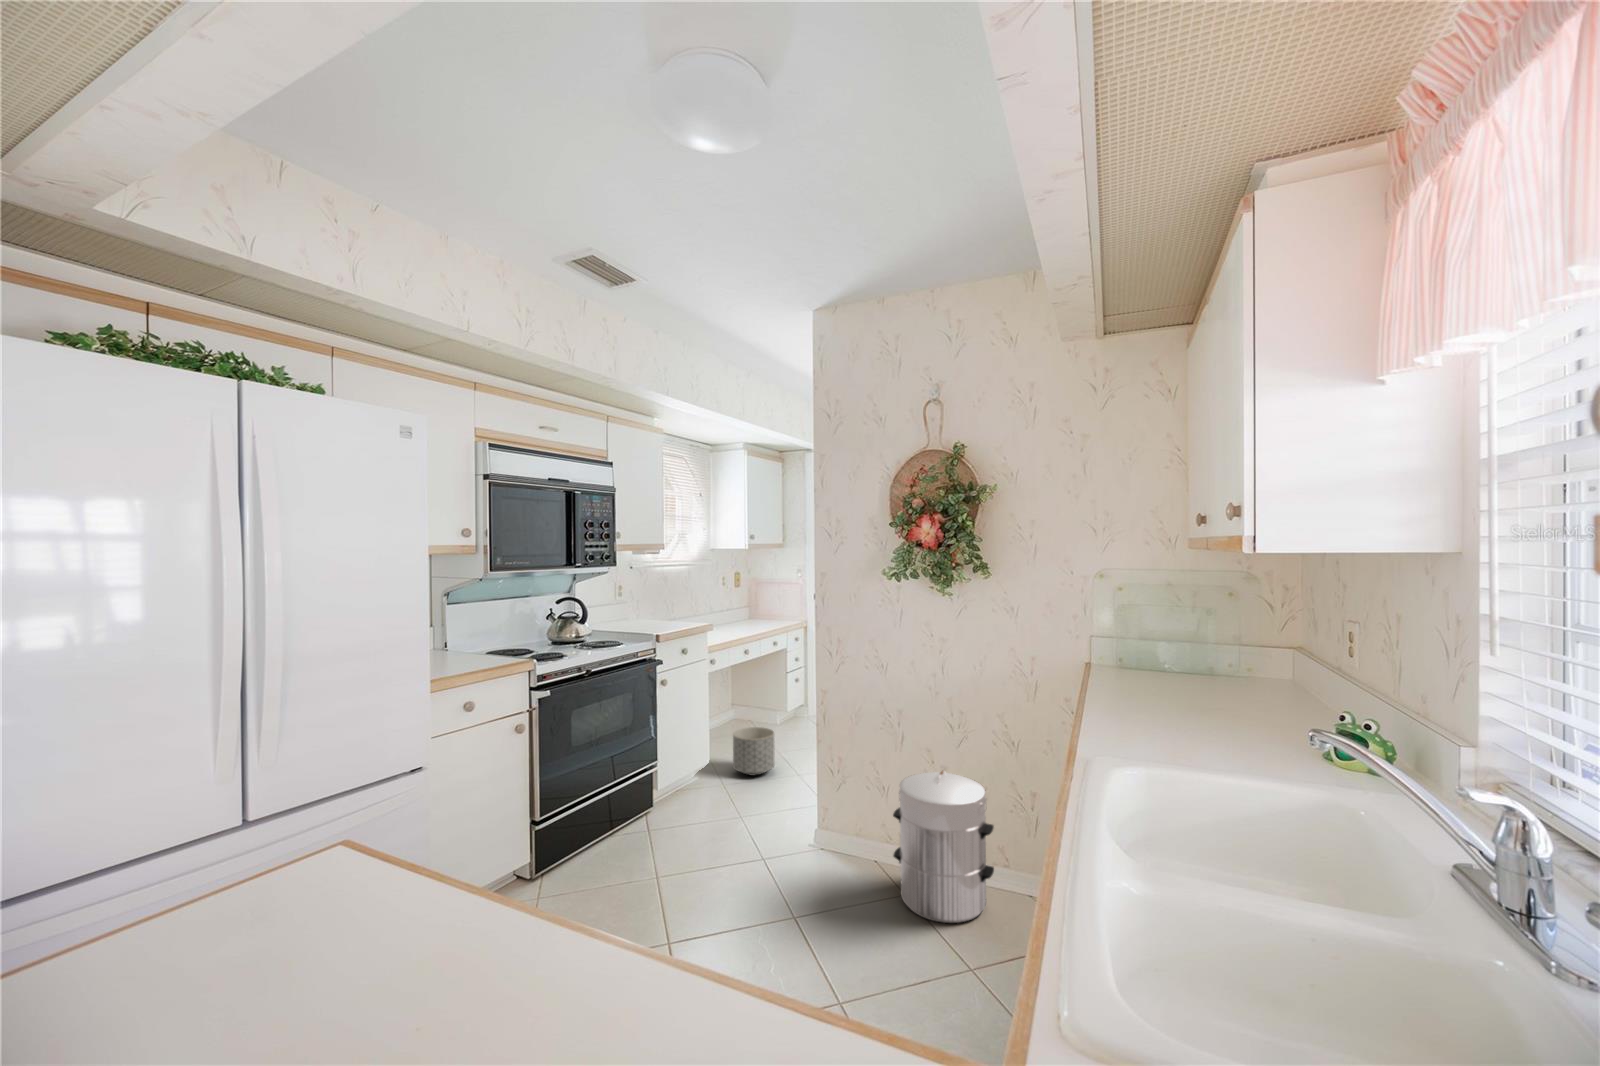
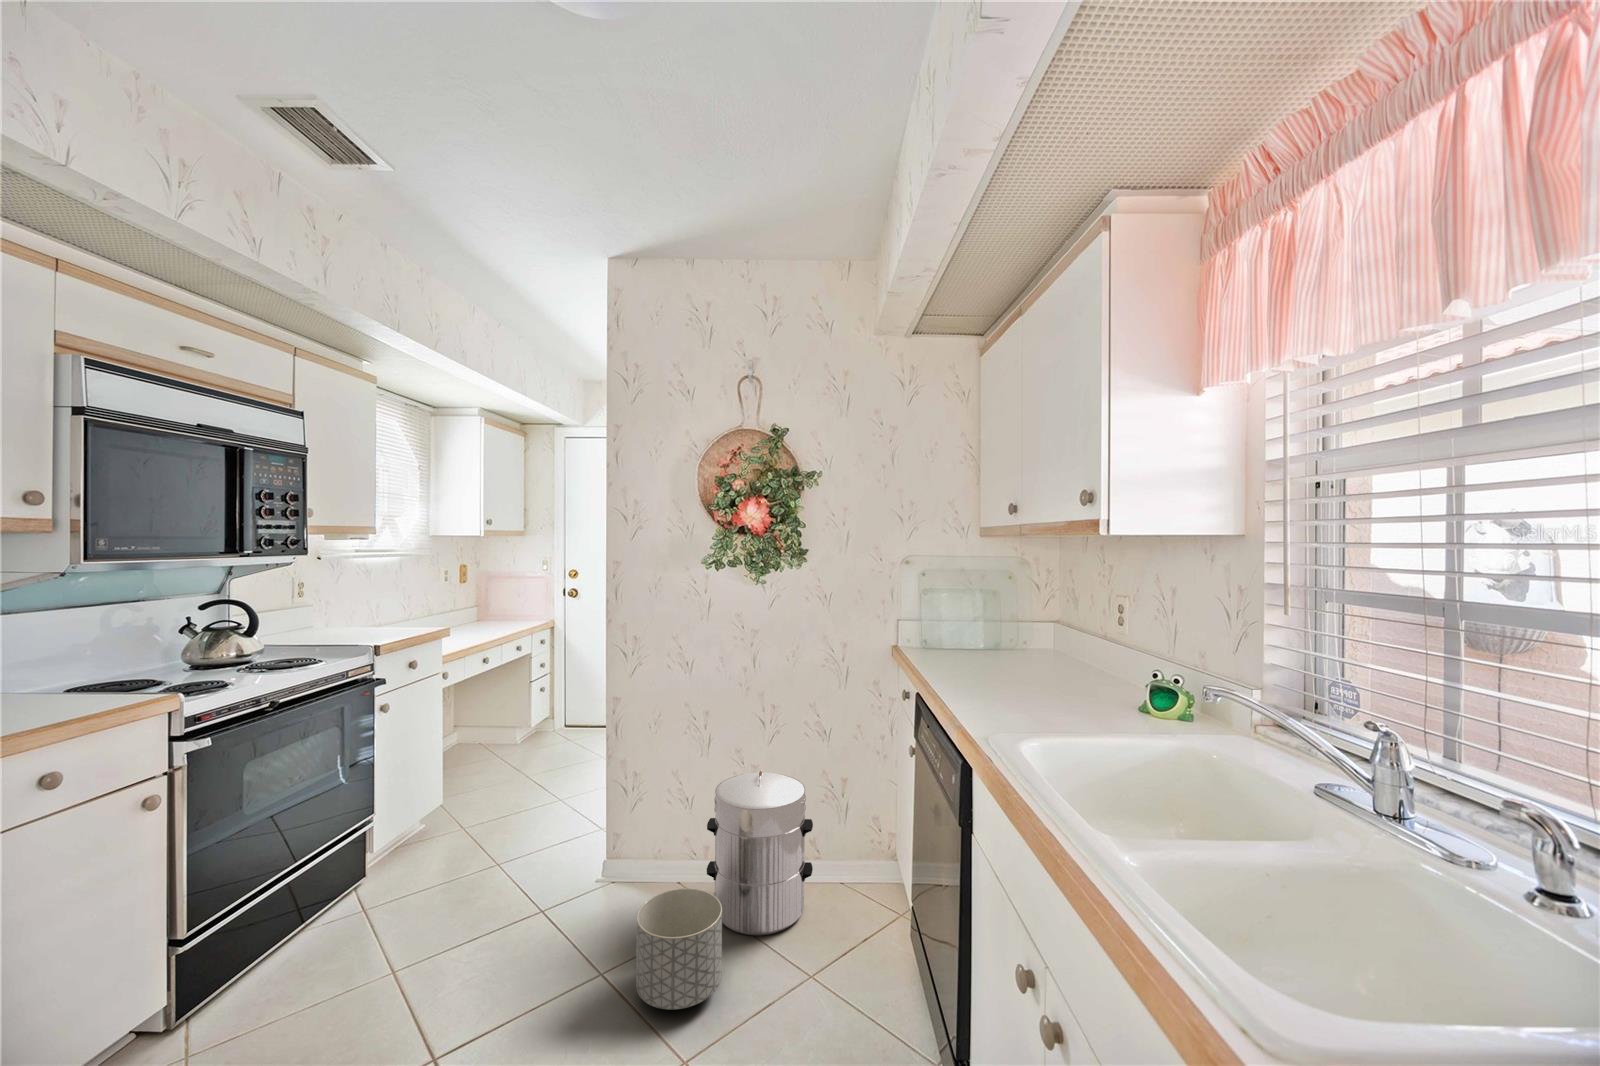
planter: present [733,727,775,776] -> present [636,888,722,1010]

